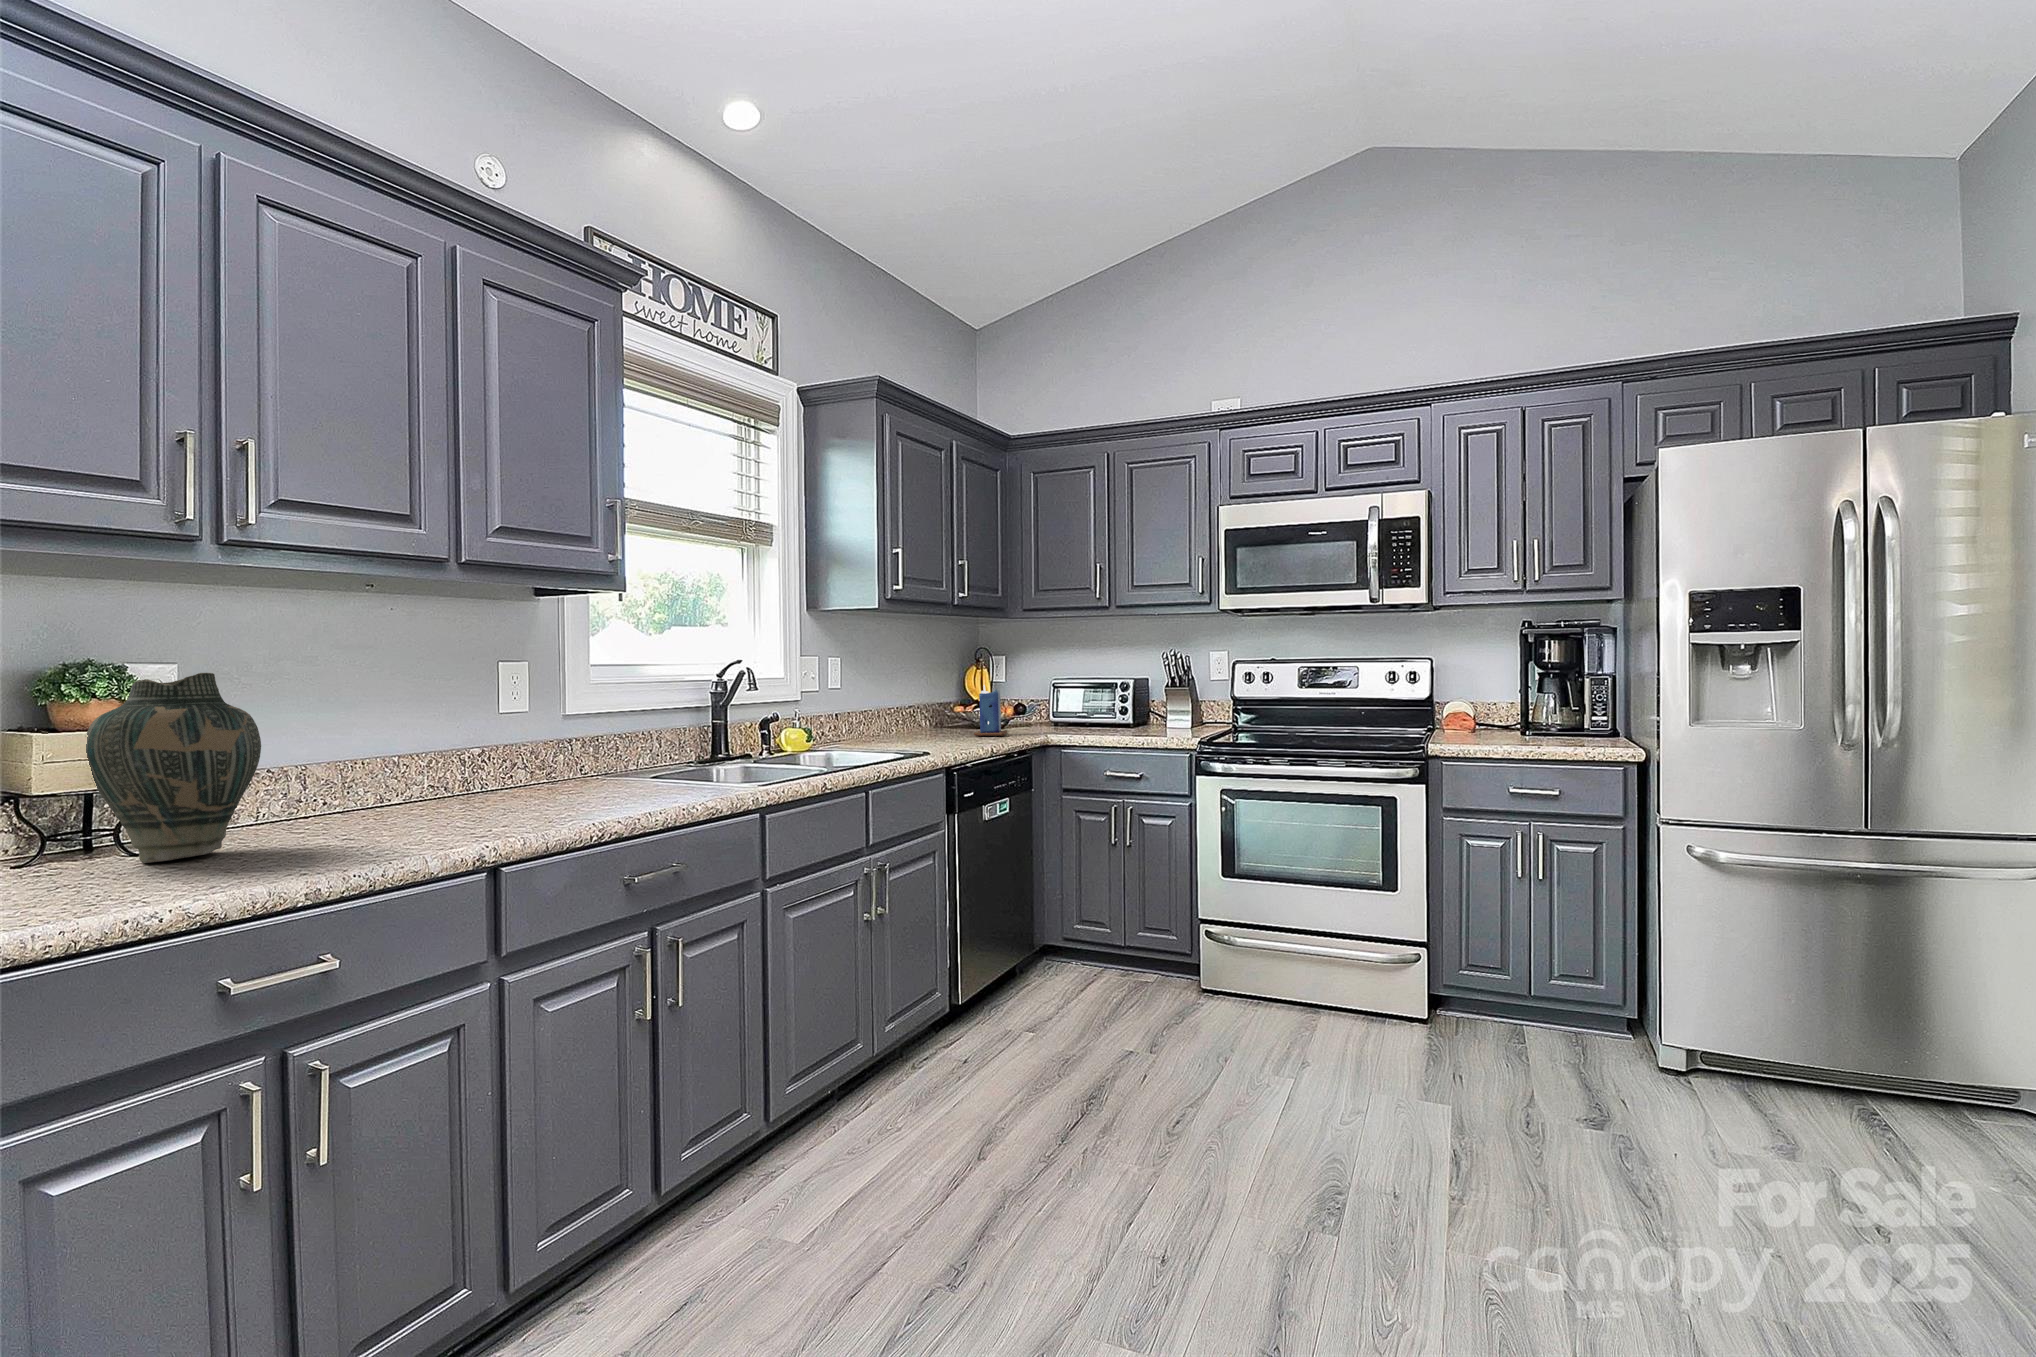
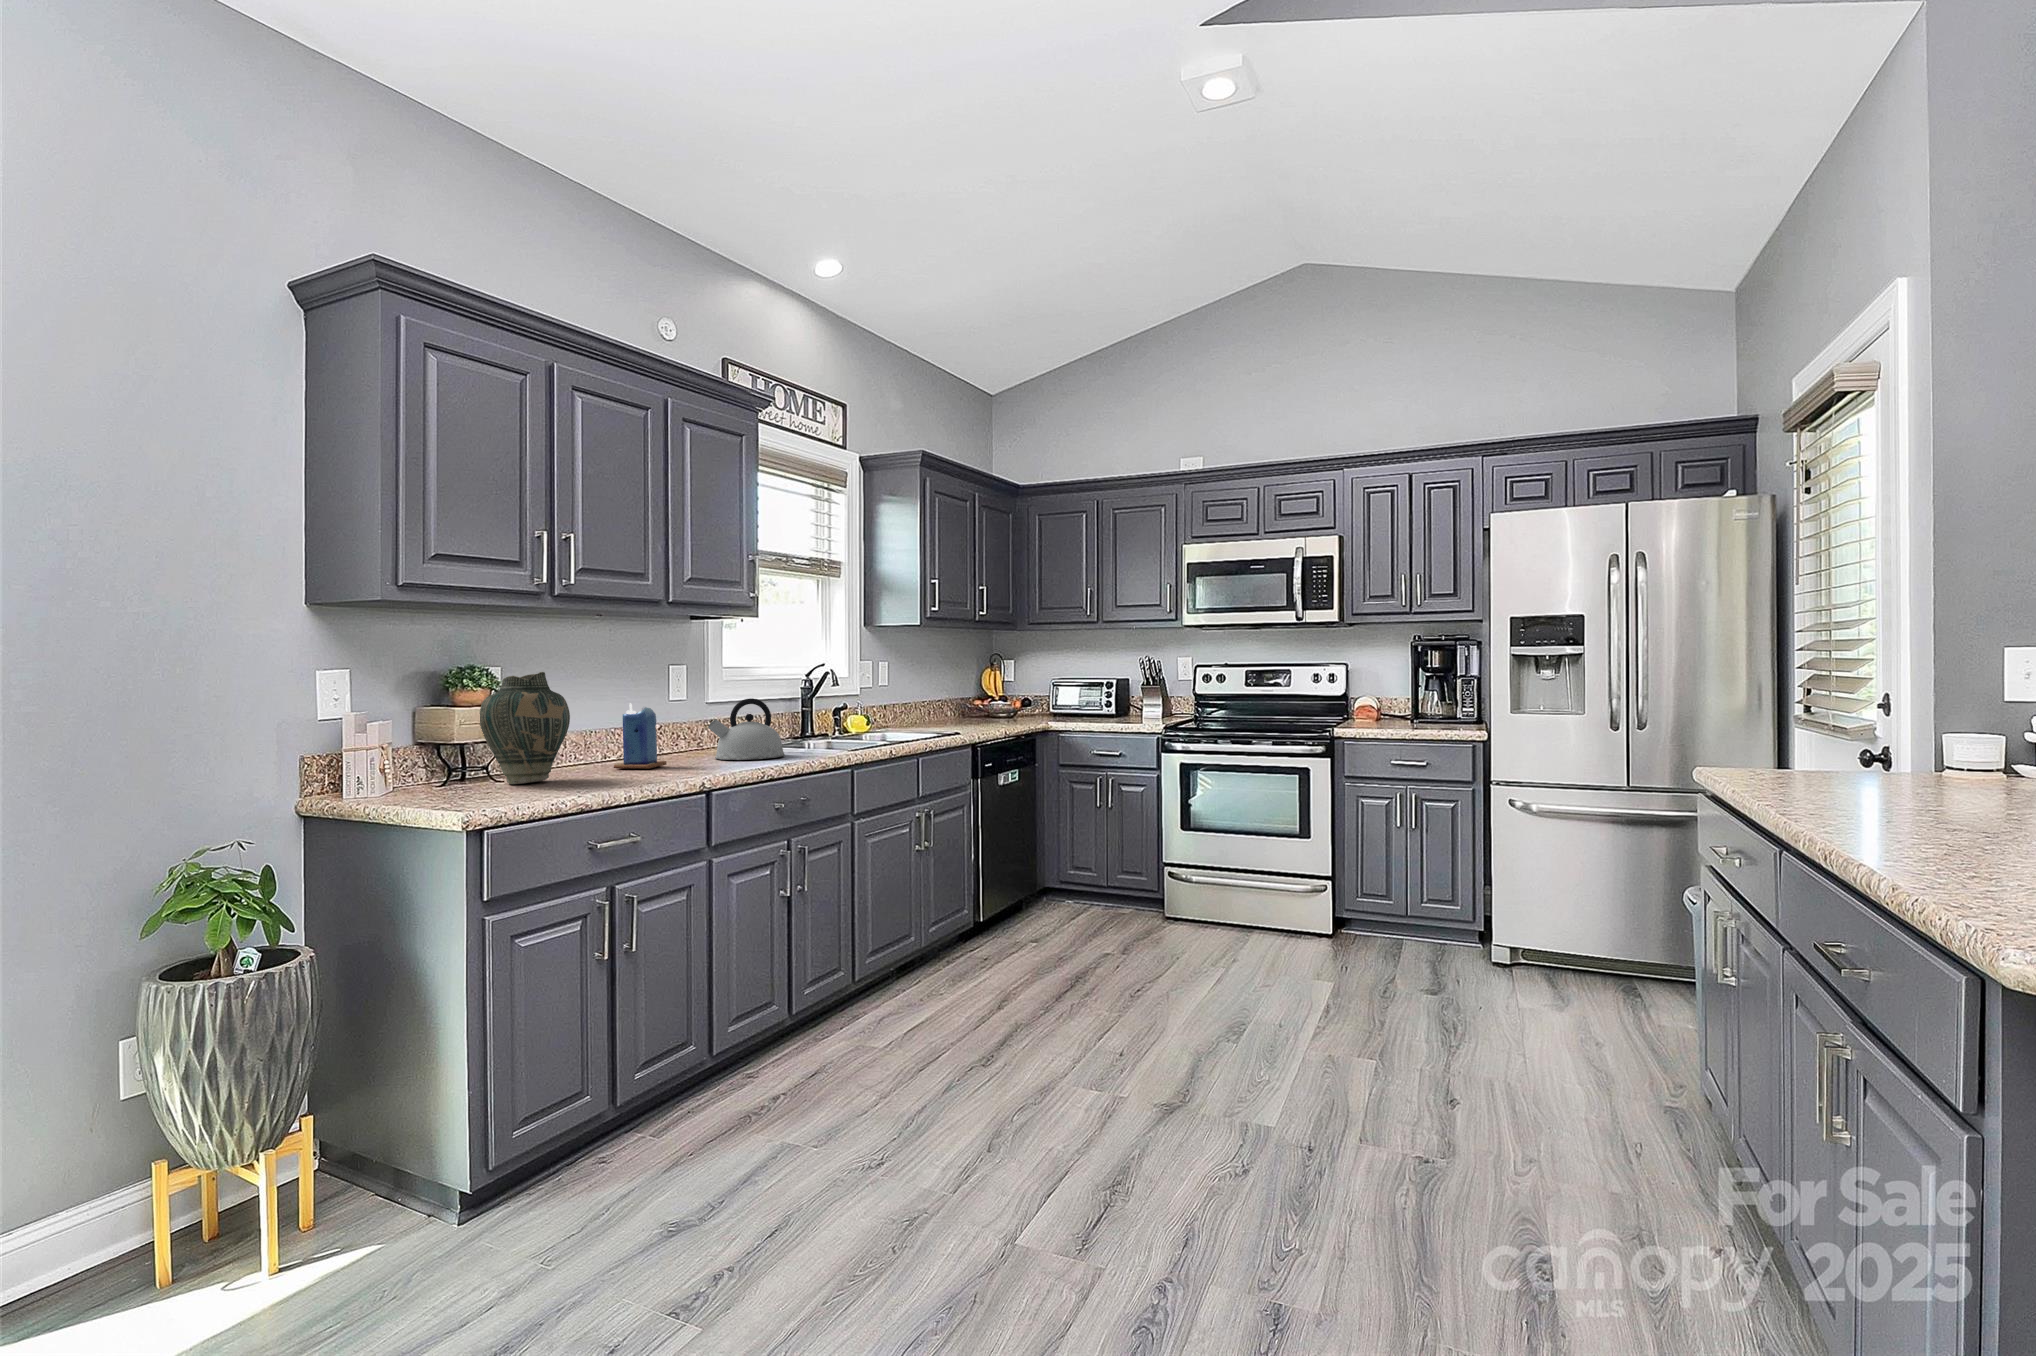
candle: present [974,685,1007,736] -> present [614,703,666,769]
kettle: none [539,710,660,804] -> present [708,698,785,760]

